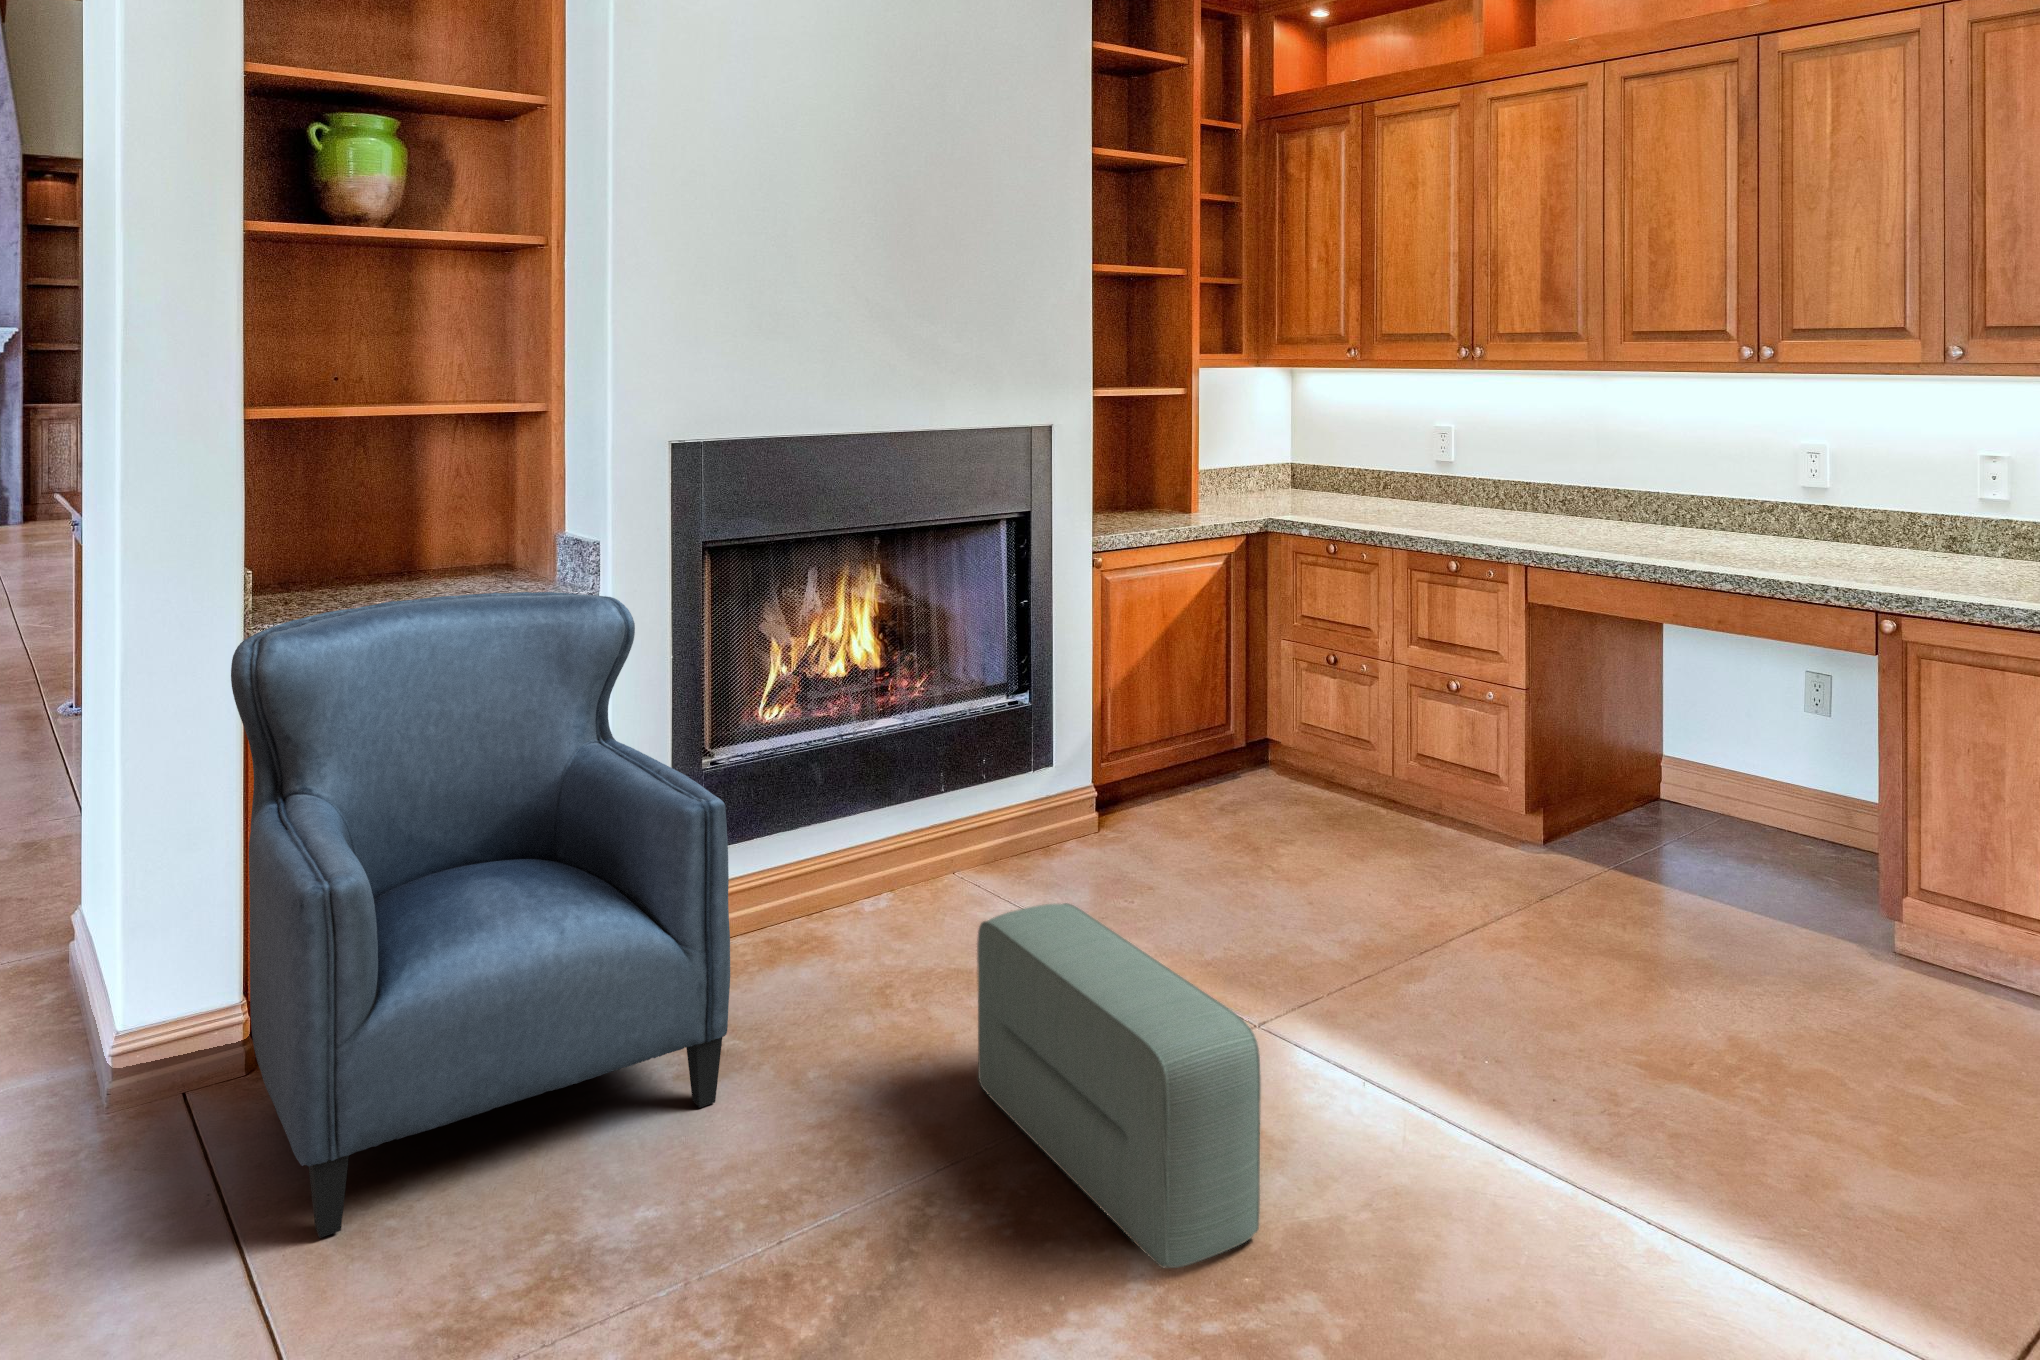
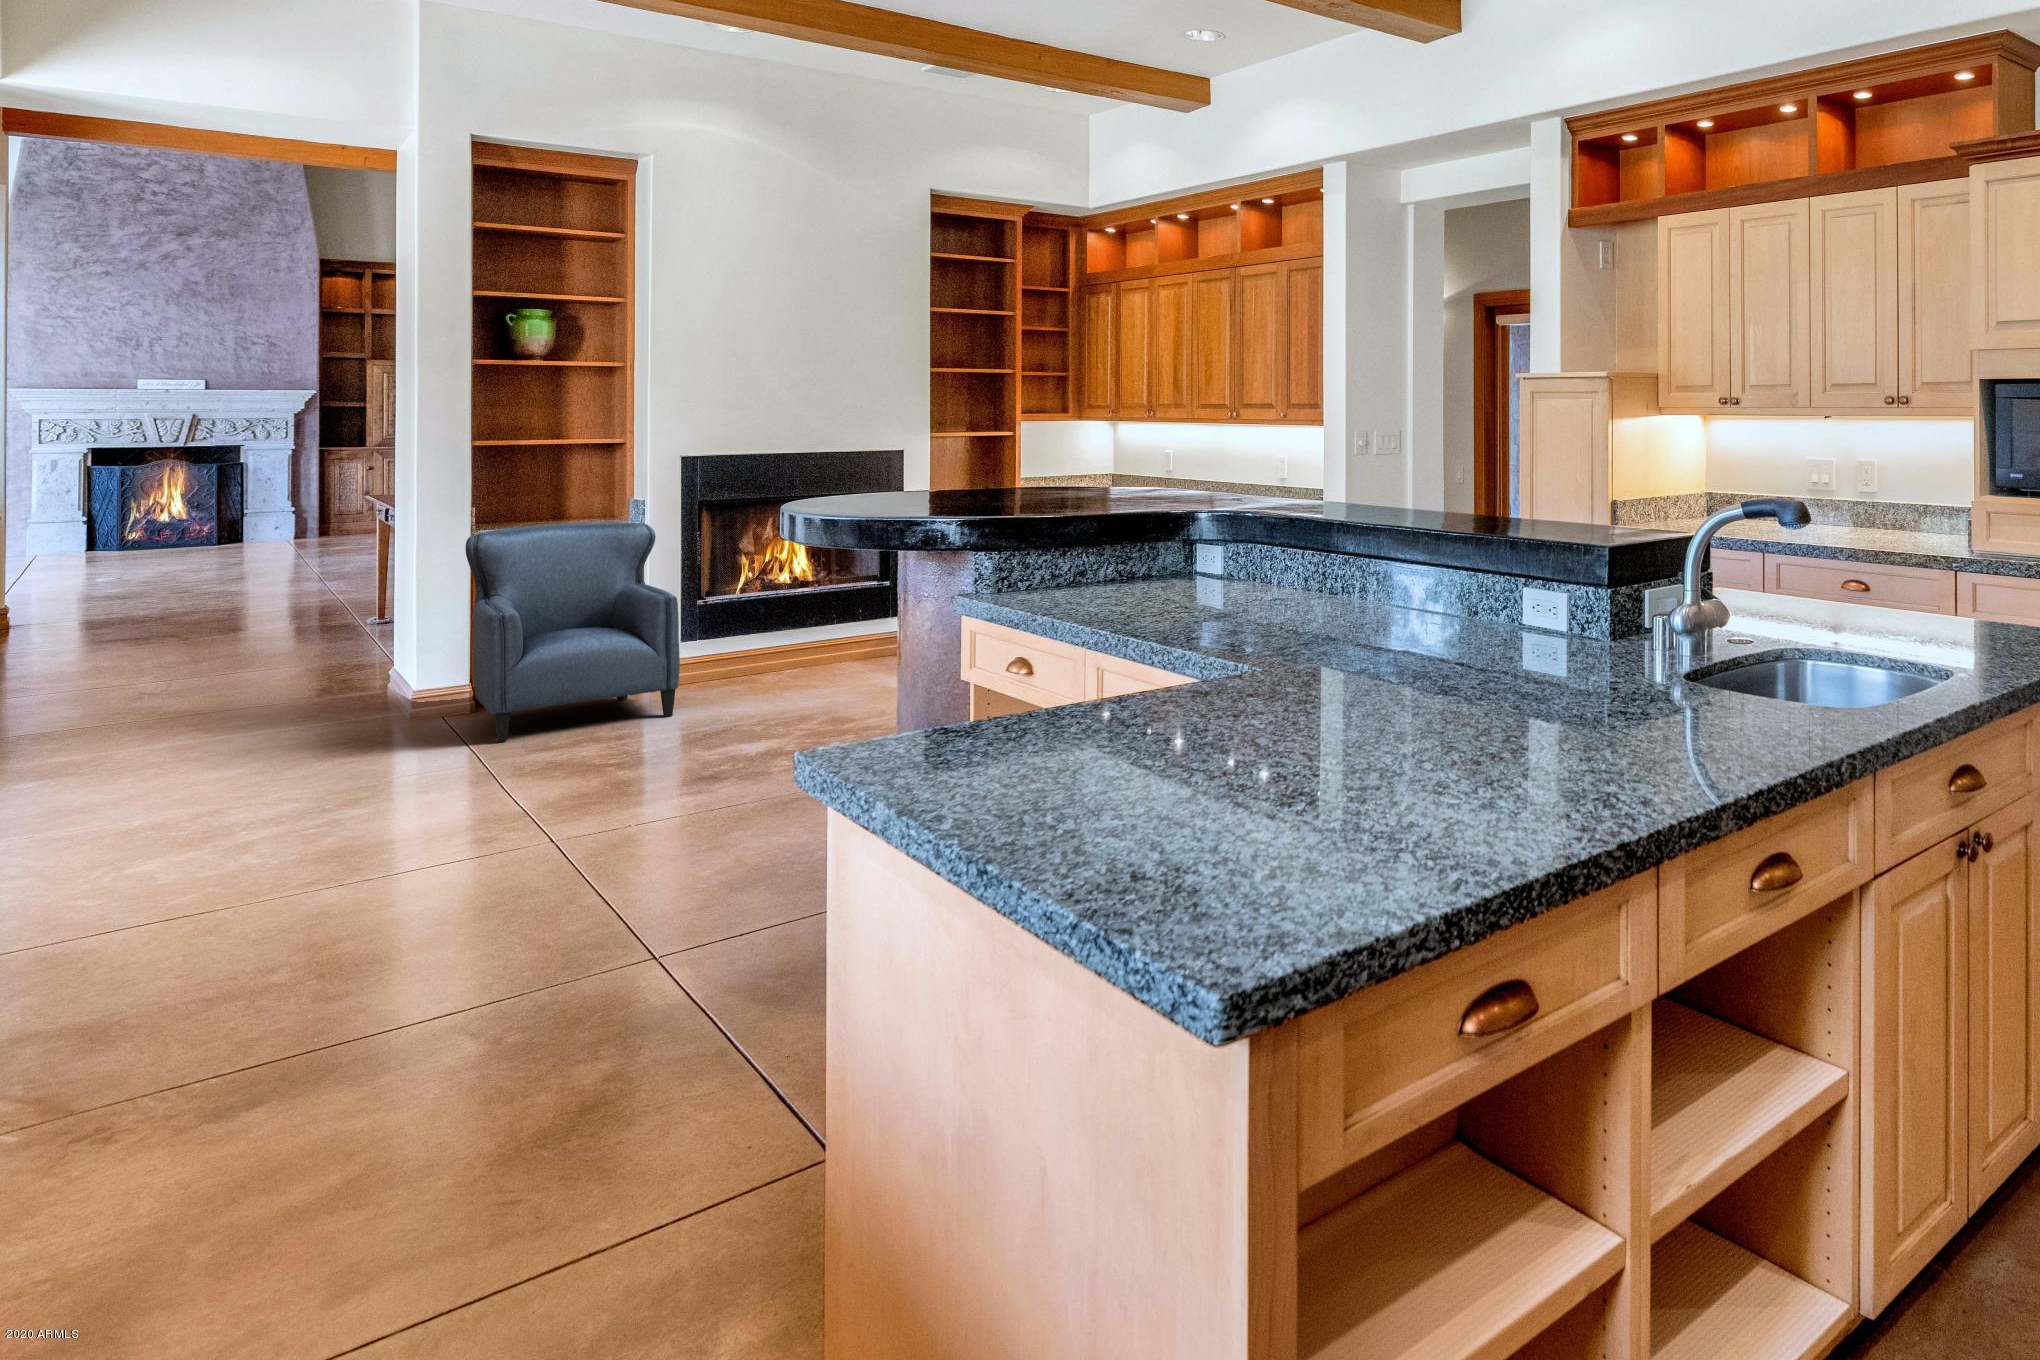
pouf: present [977,903,1261,1268] -> none [785,639,856,737]

